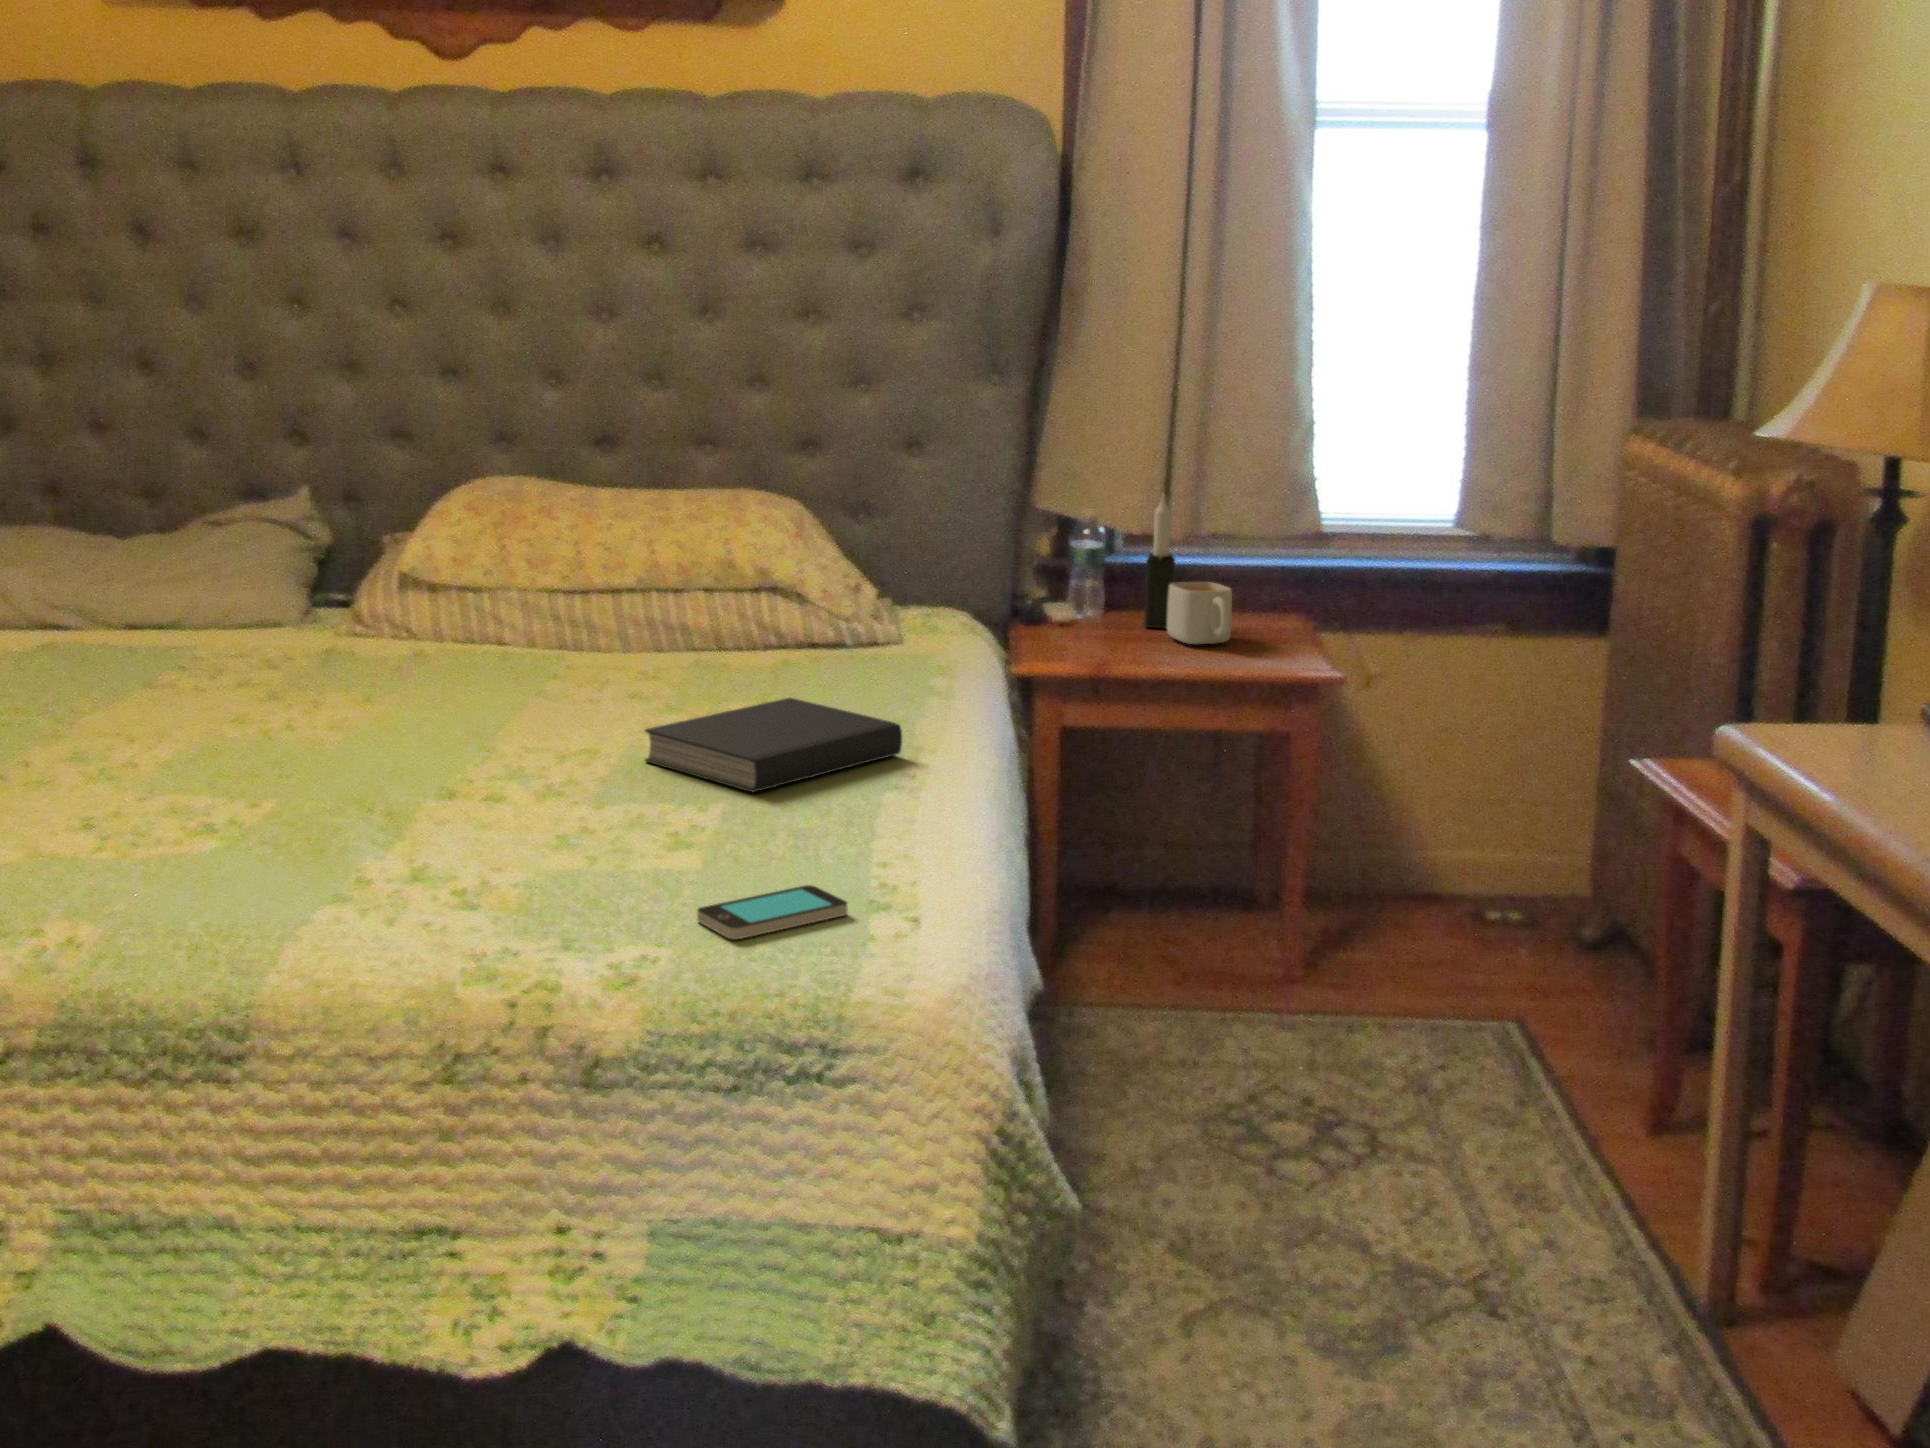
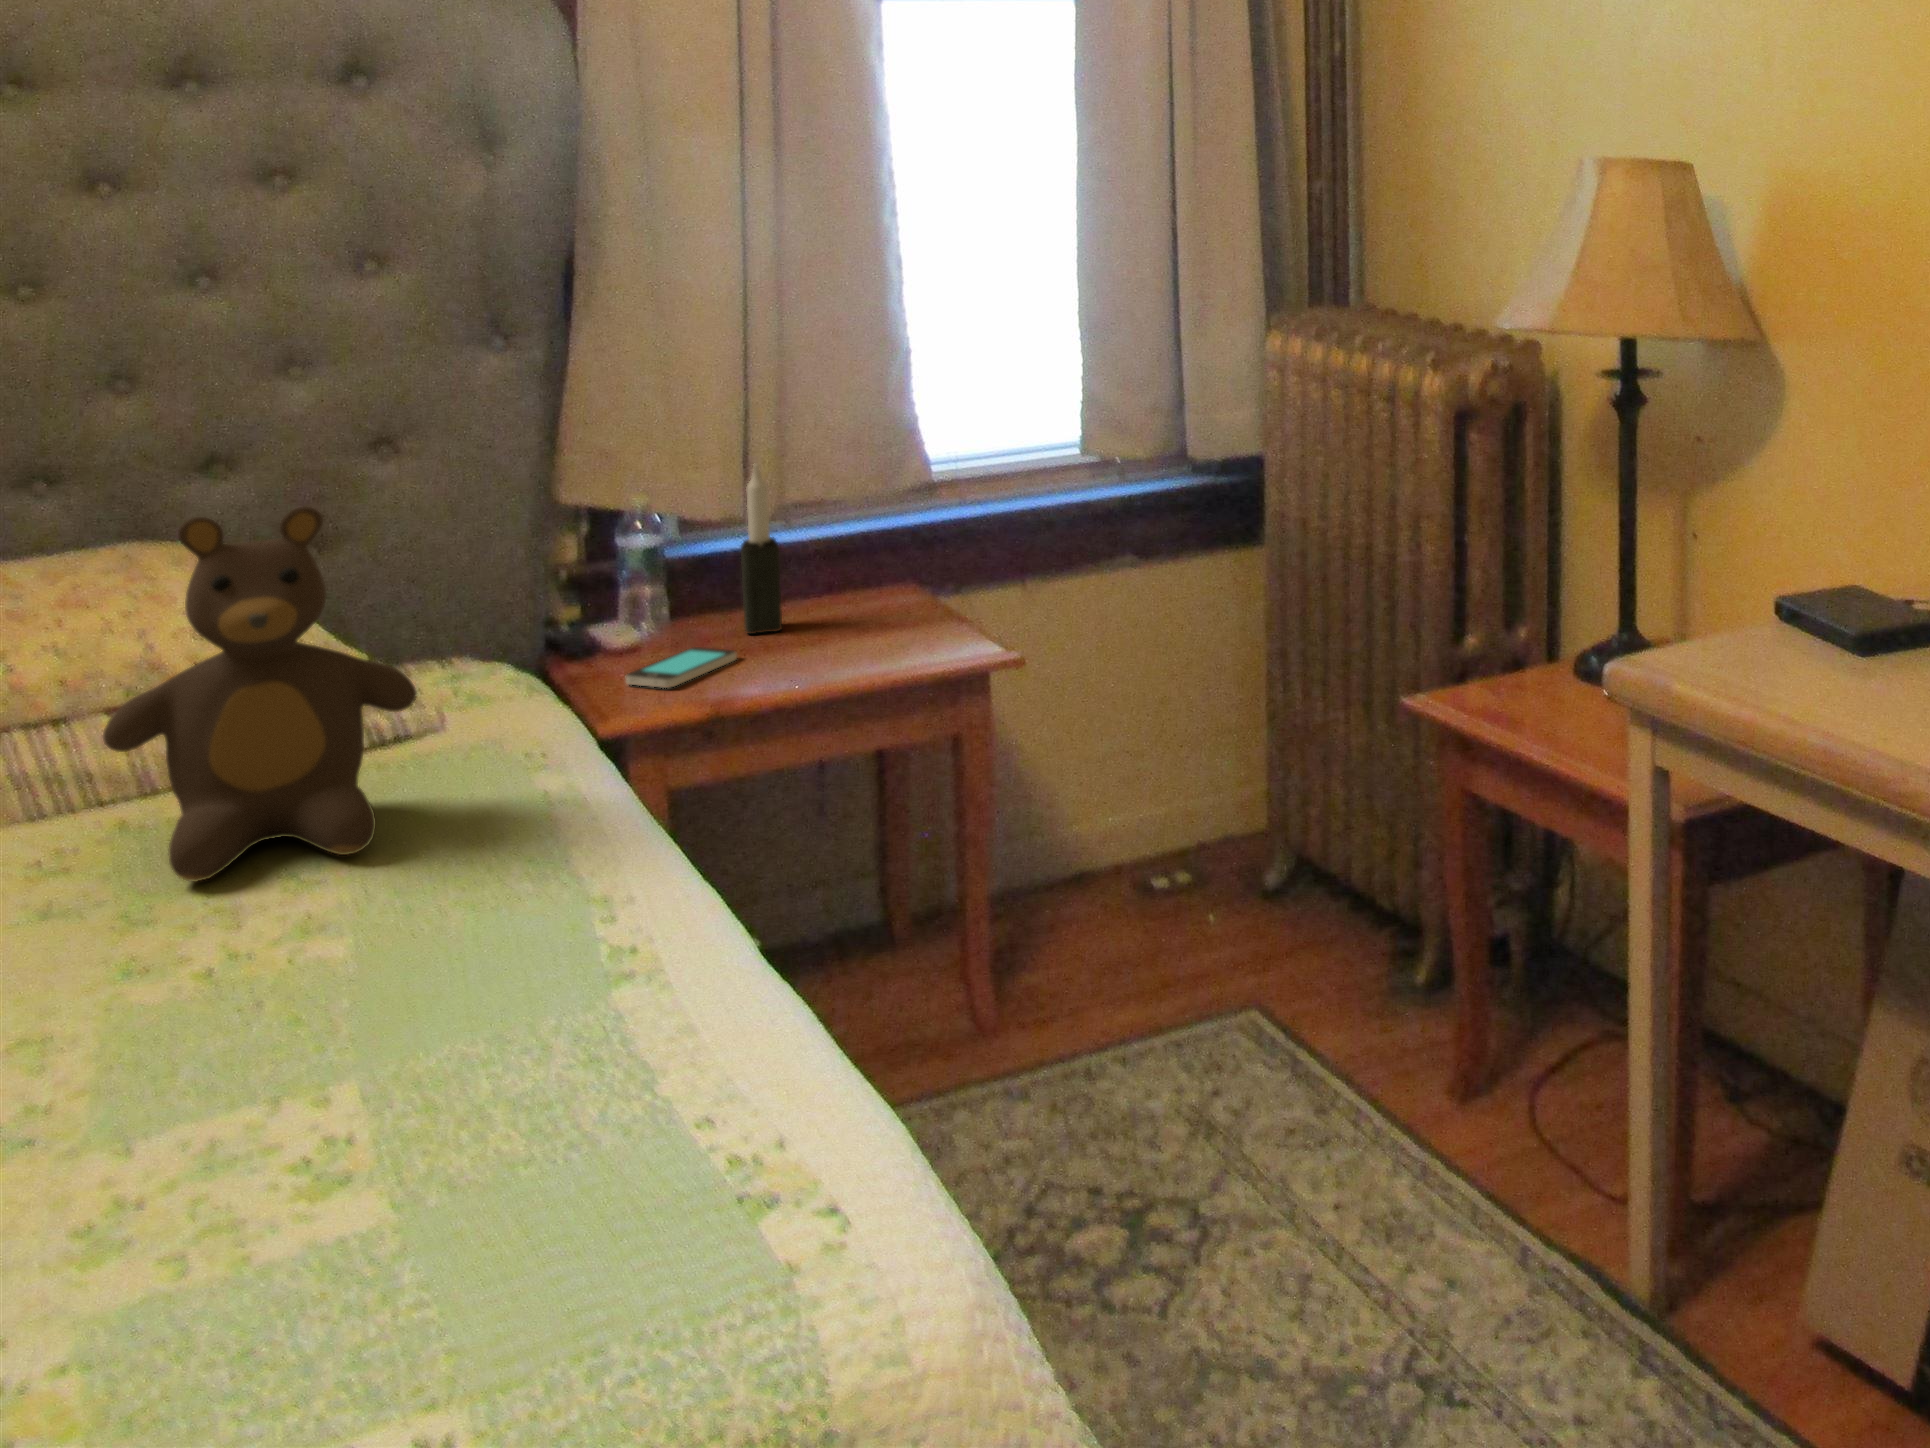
teddy bear: none [684,457,864,694] -> present [103,506,417,882]
mug: present [1167,582,1232,644] -> none [786,566,876,649]
book: present [645,697,902,792] -> none [164,875,586,1058]
smartphone: present [697,885,847,939] -> present [626,647,737,688]

